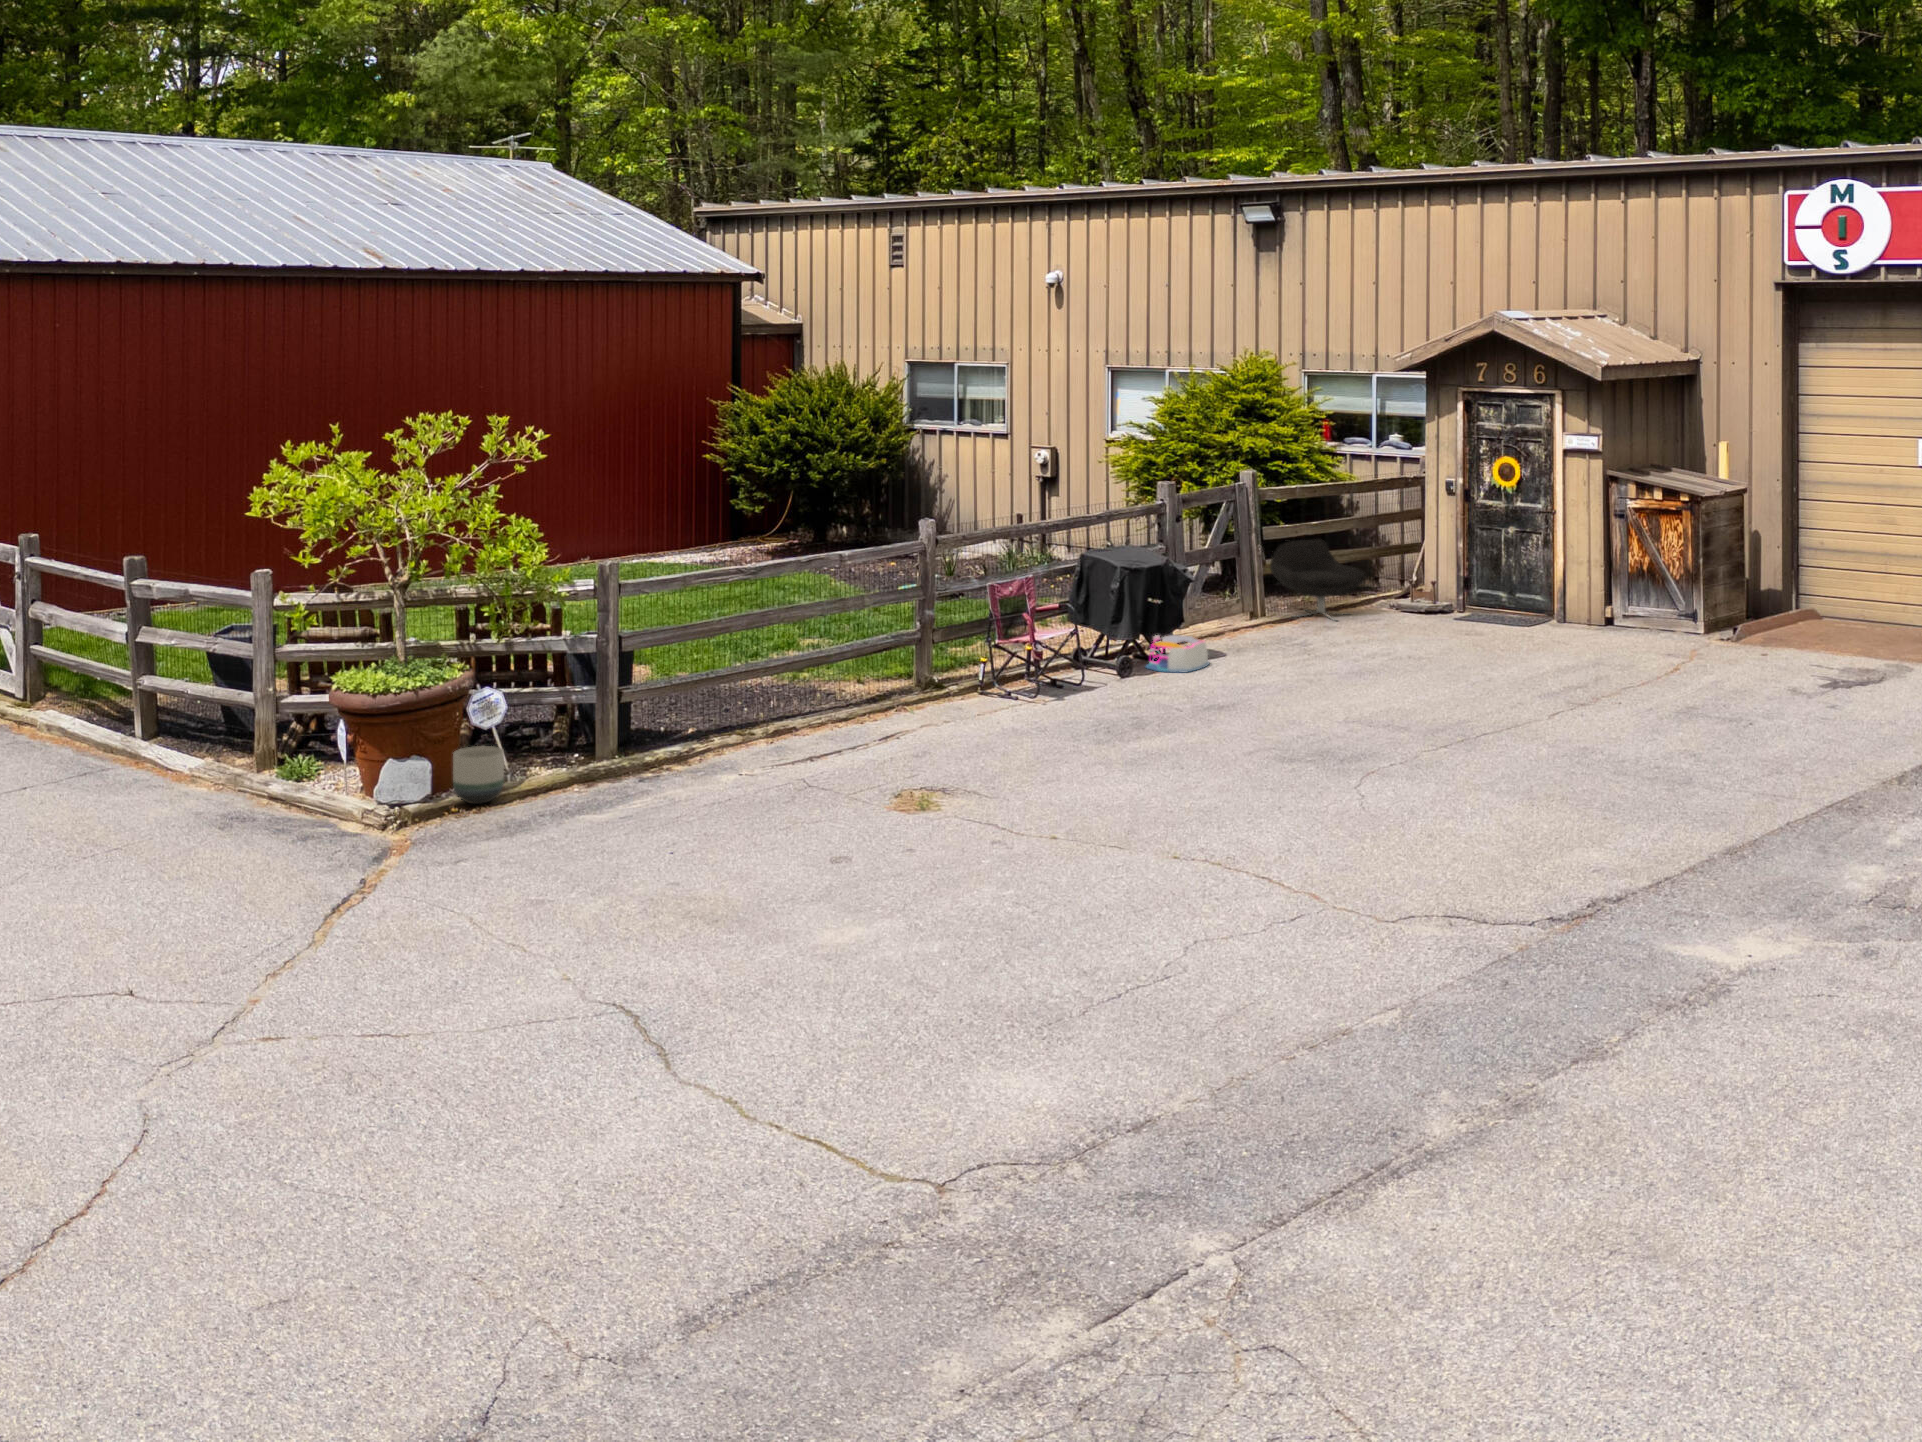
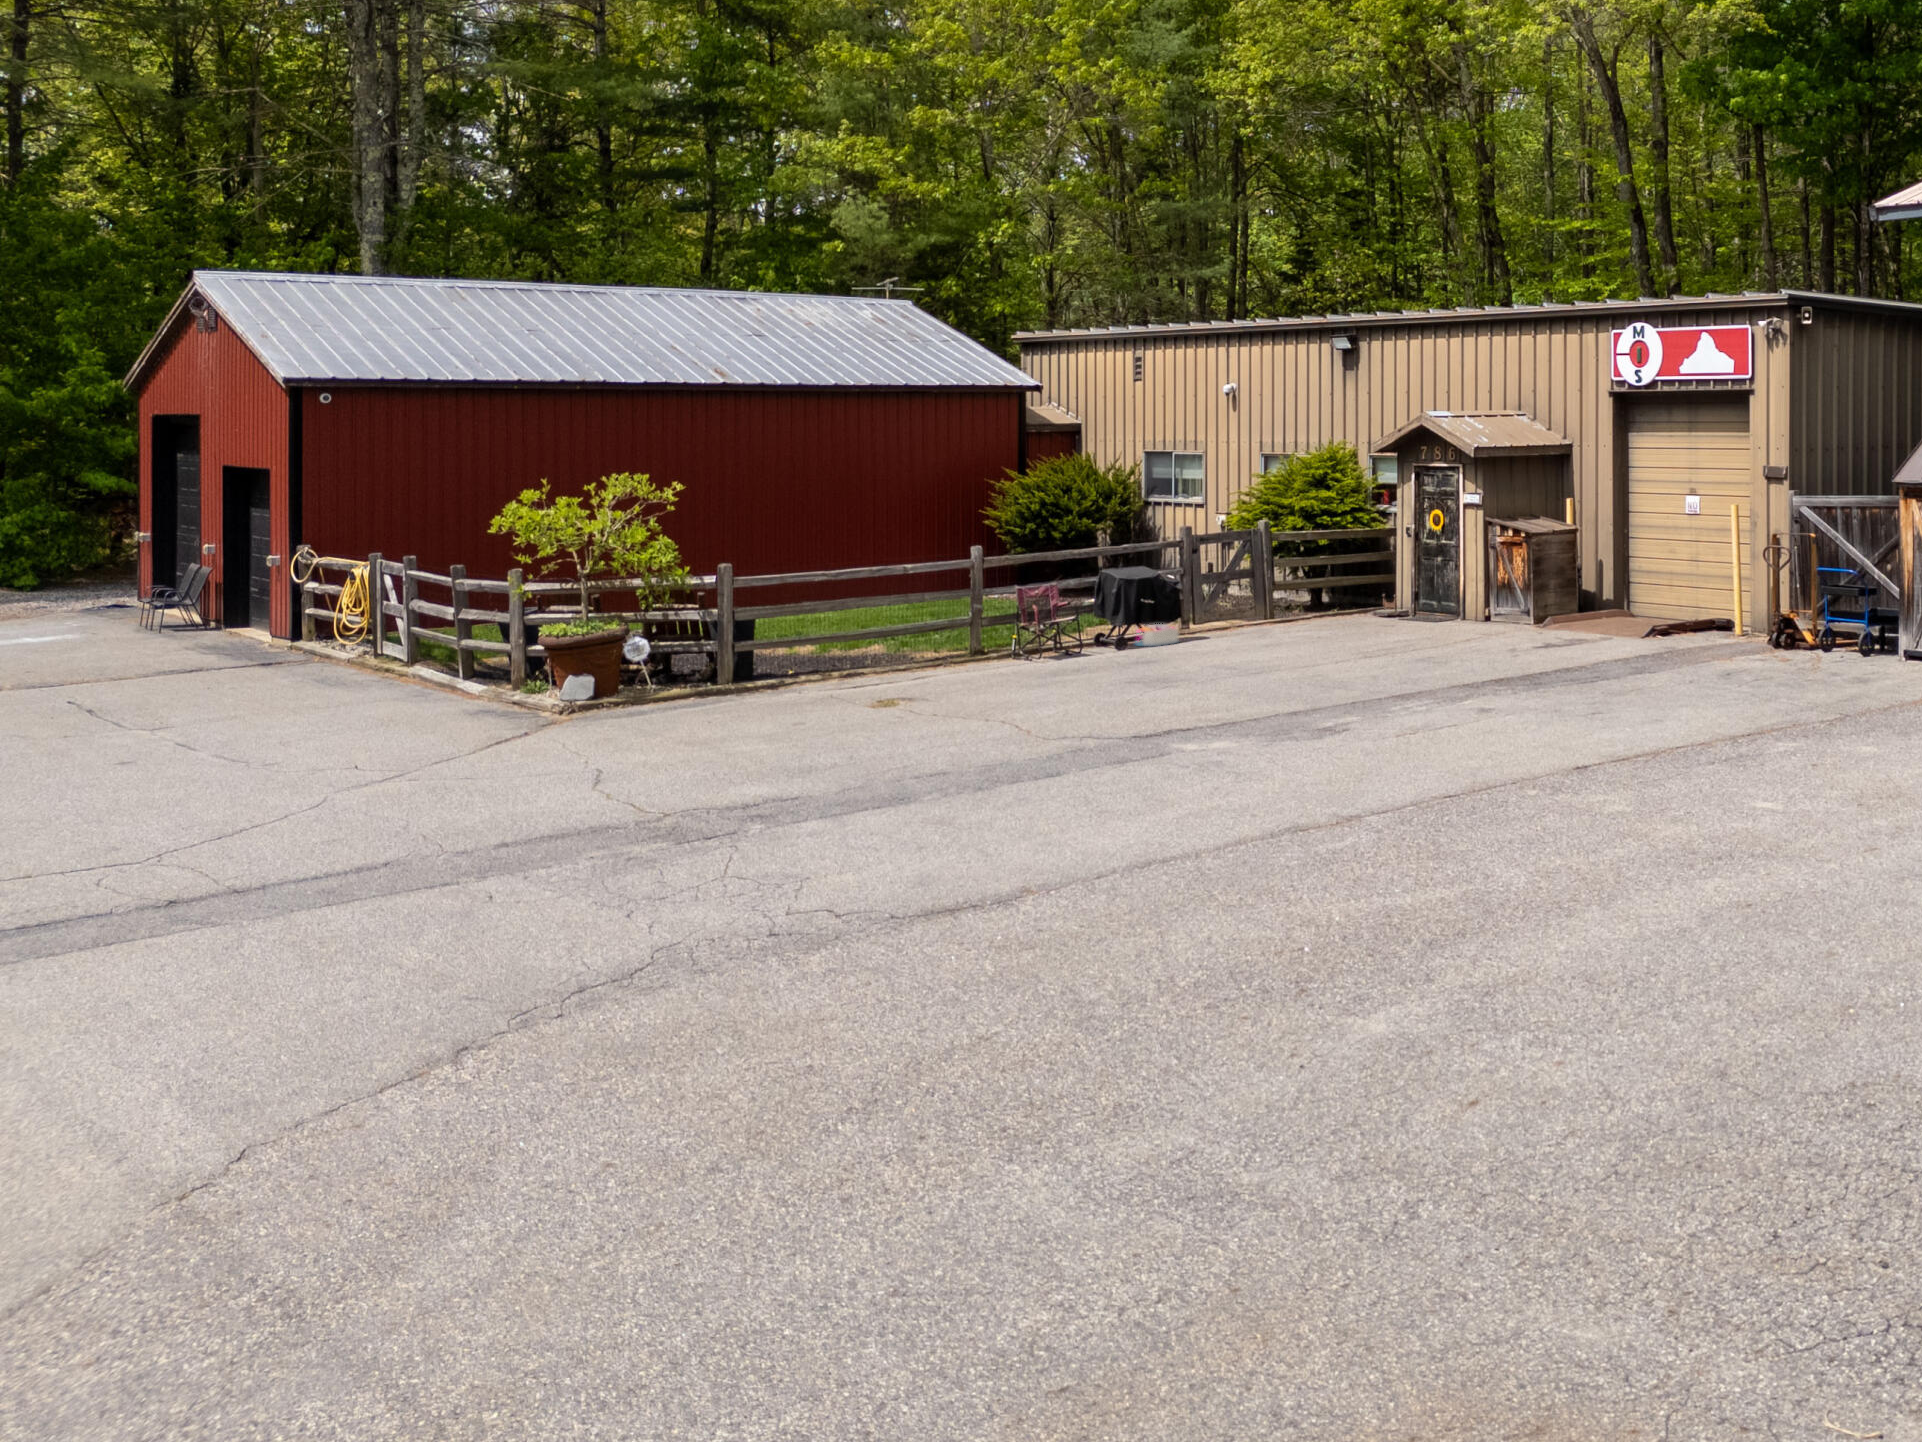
lounge chair: present [1270,539,1366,620] -> none [1290,569,1347,622]
planter: present [453,746,504,804] -> none [605,668,636,698]

